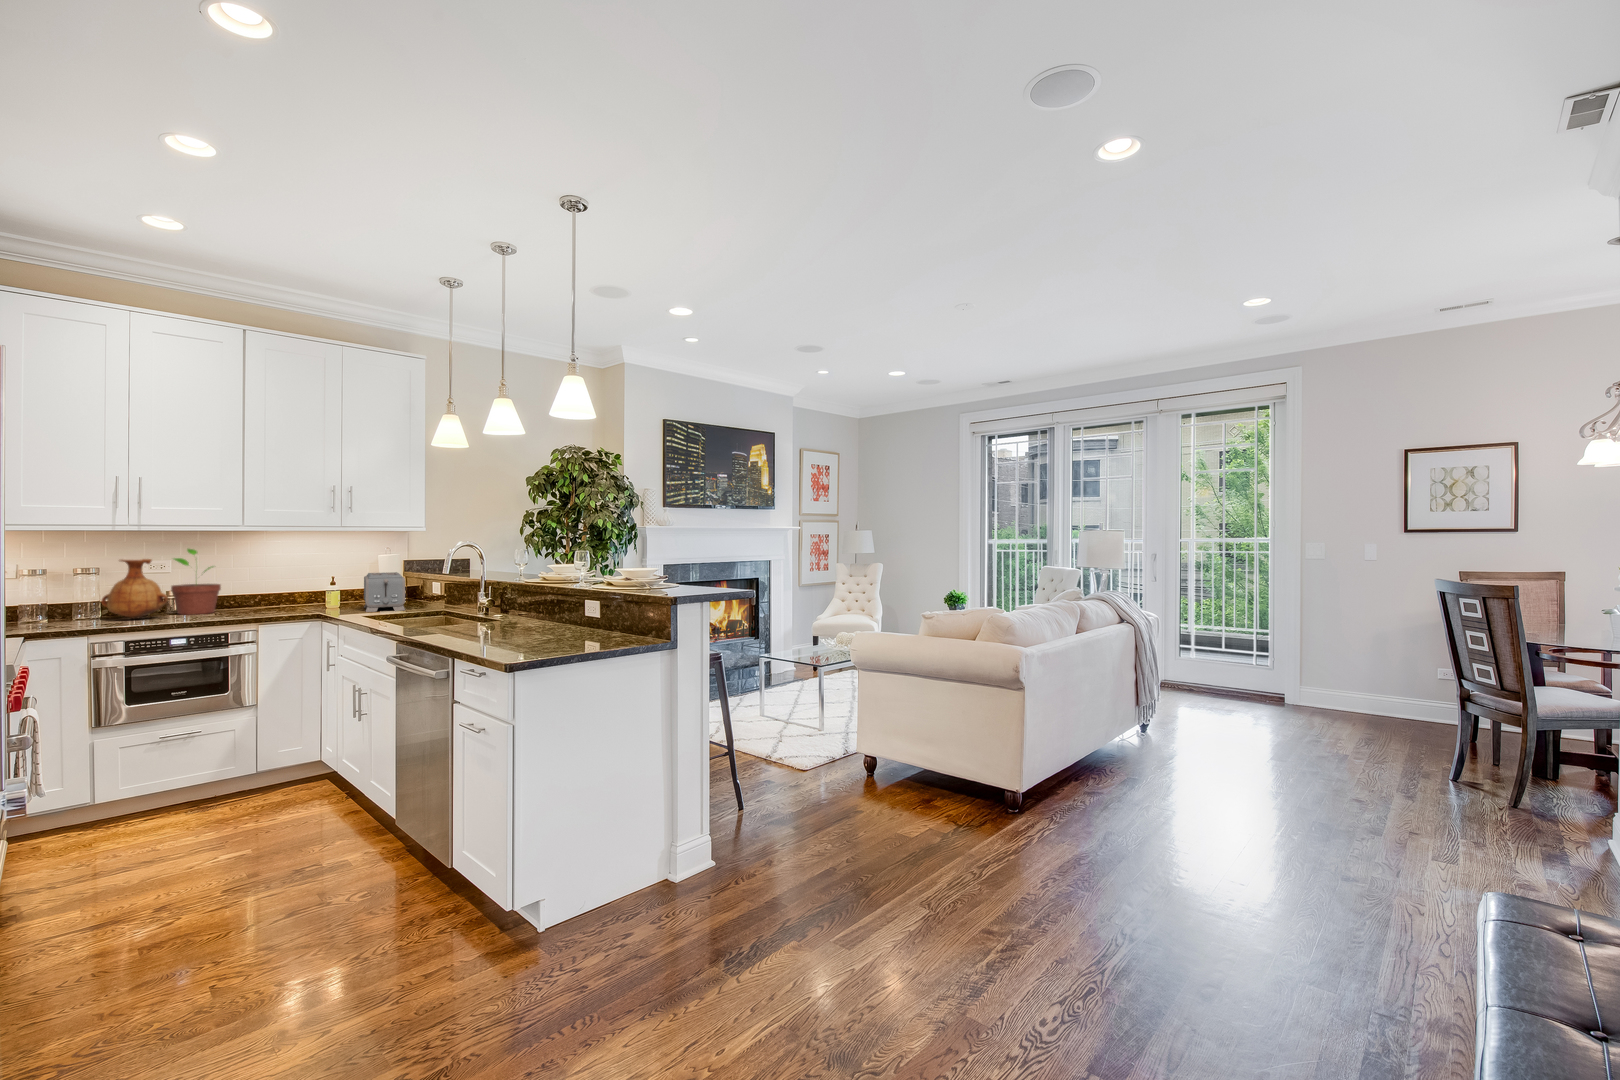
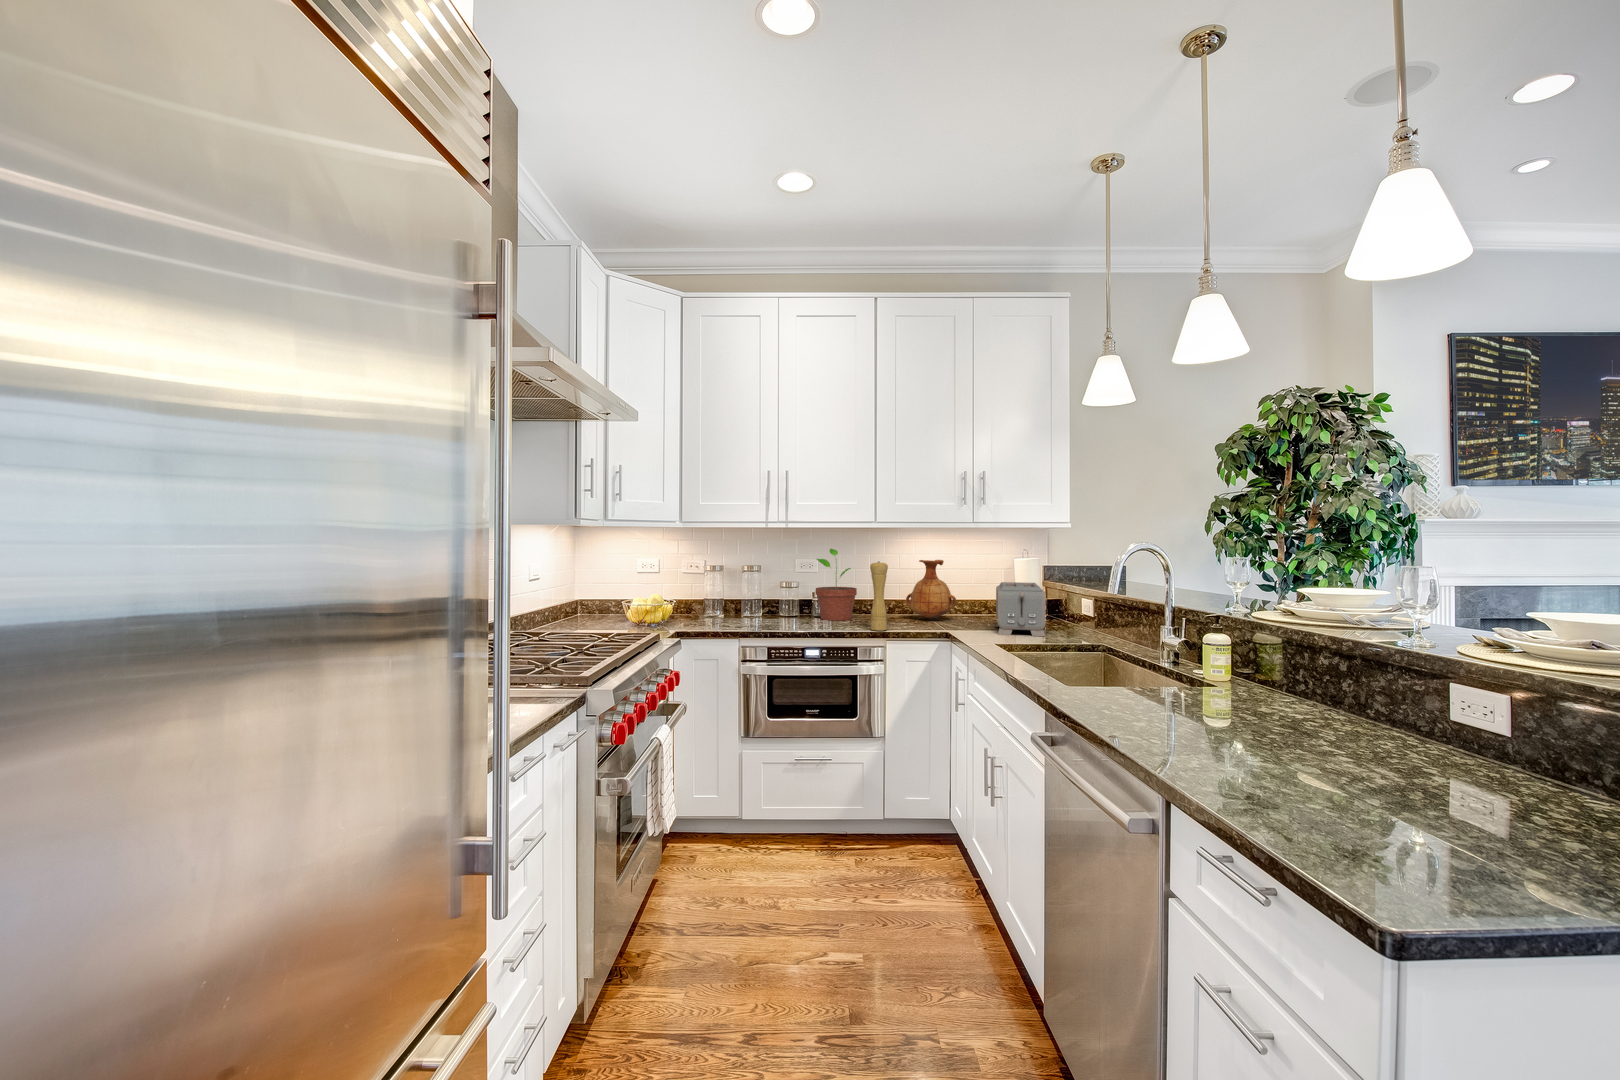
vase: present [101,559,168,619] -> present [906,560,957,620]
pepper mill: none [242,559,261,617] -> present [870,561,888,631]

